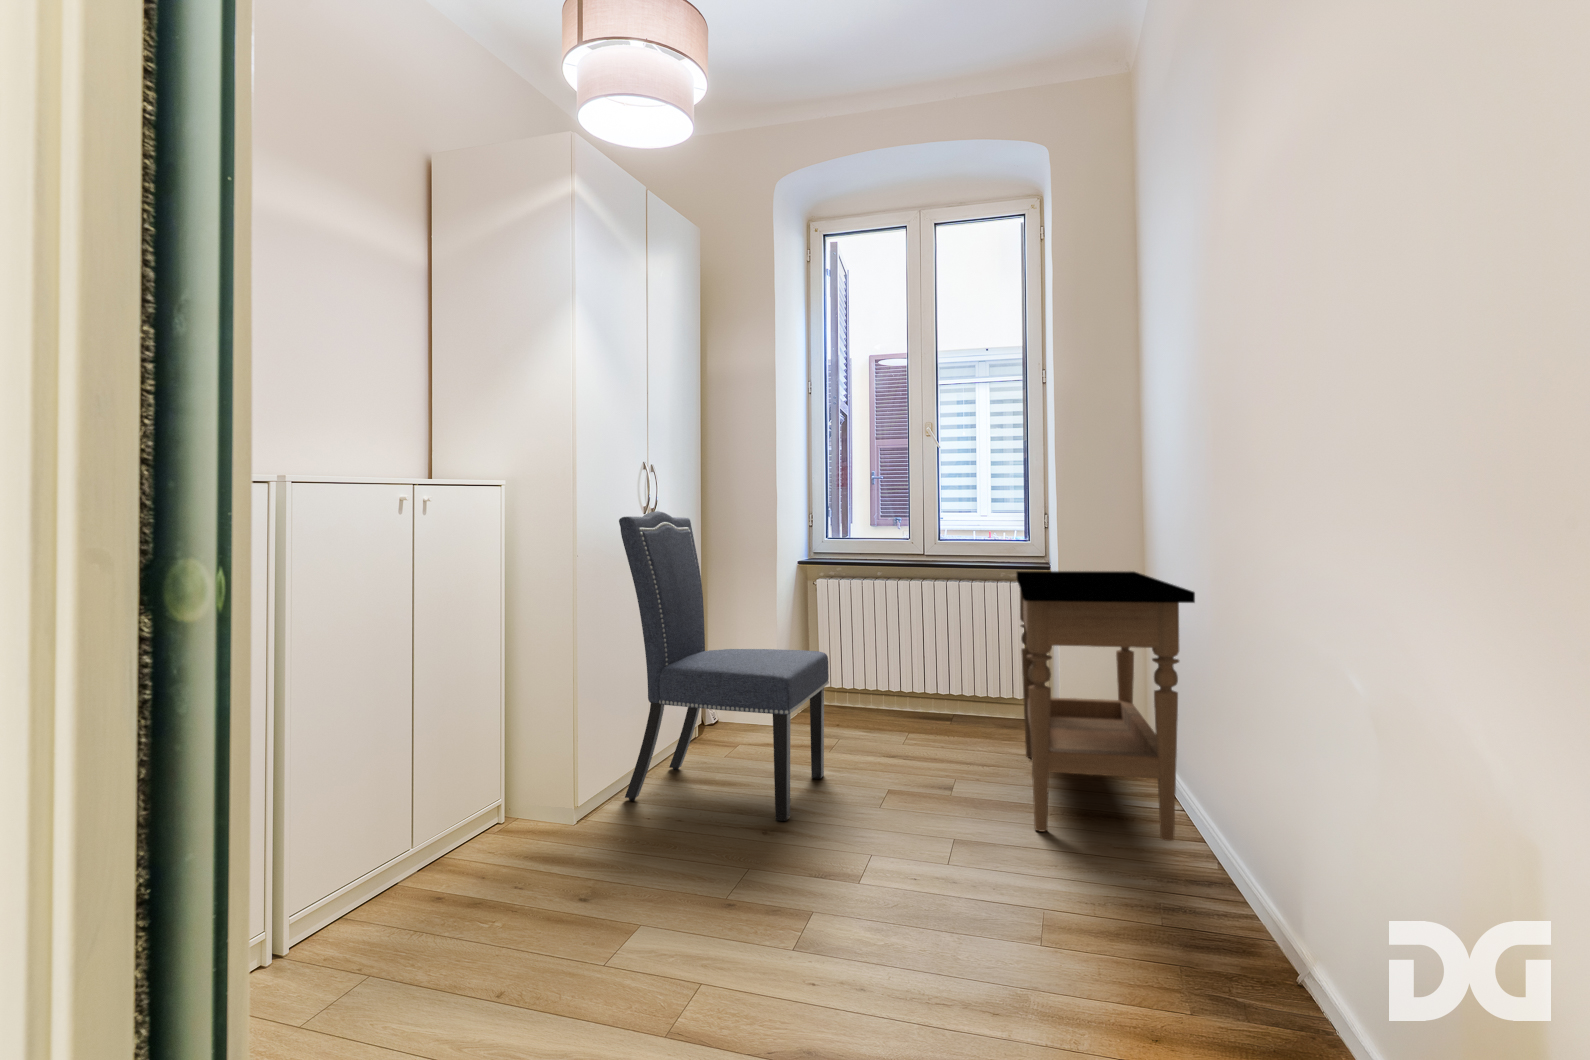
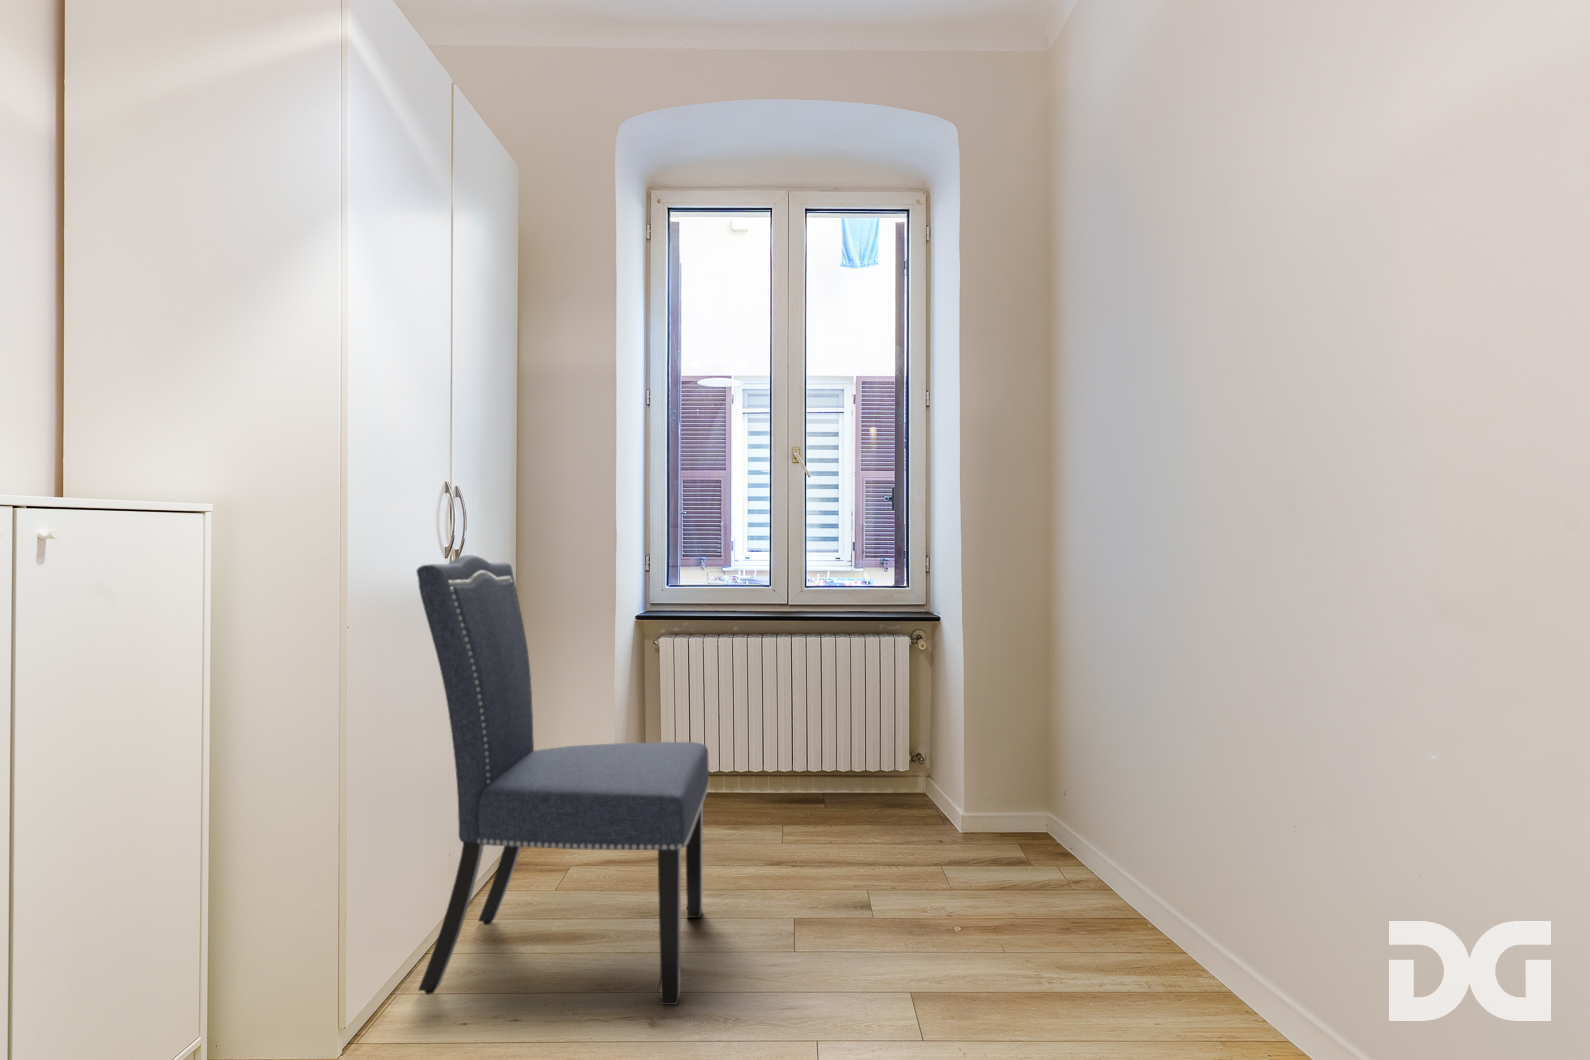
side table: present [1016,571,1195,841] -> none [919,623,1206,976]

